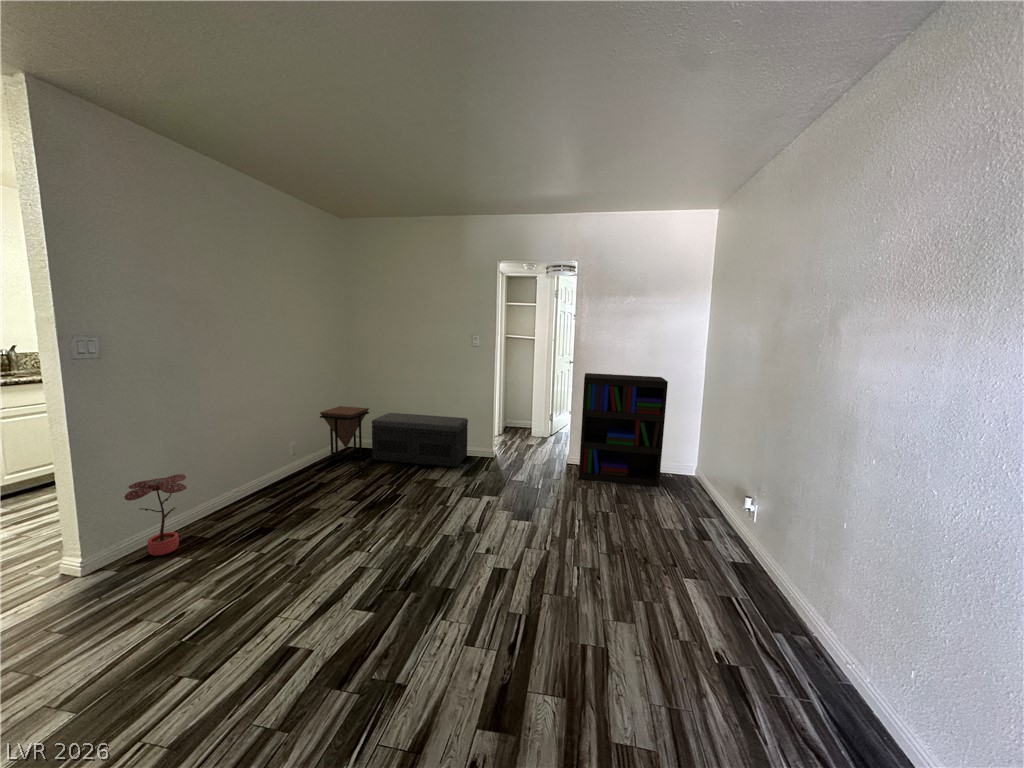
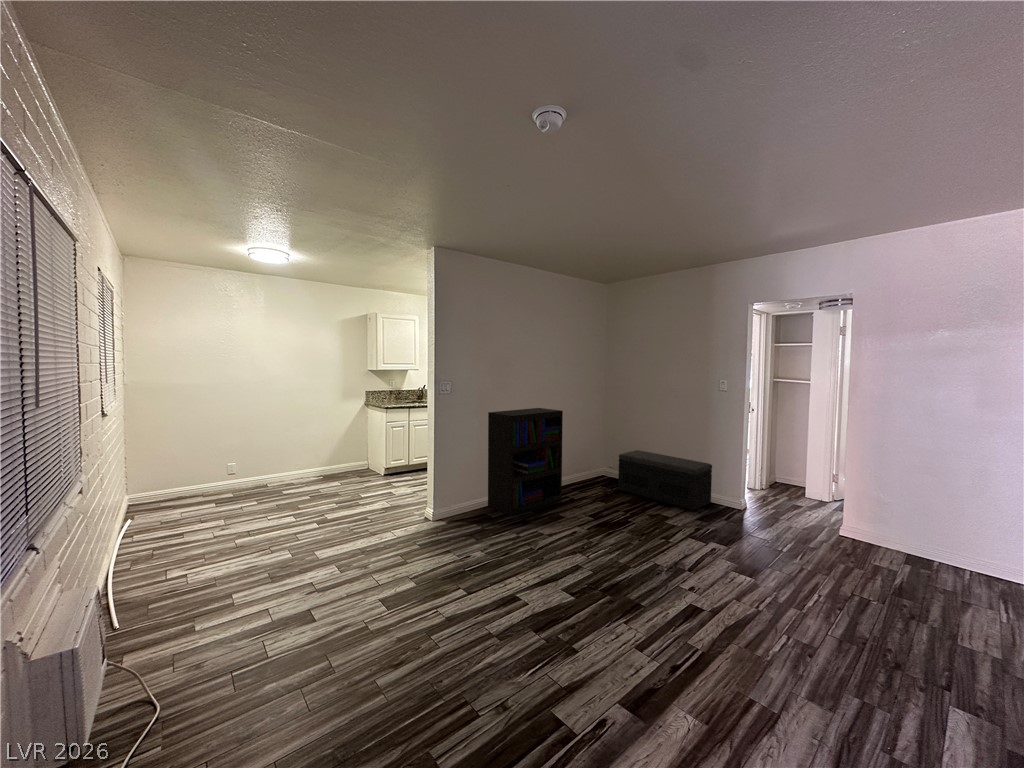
bookshelf: present [579,373,668,487] -> present [488,408,563,516]
side table: present [320,406,369,460] -> none [580,440,620,485]
potted plant: present [125,474,187,556] -> none [455,471,486,521]

